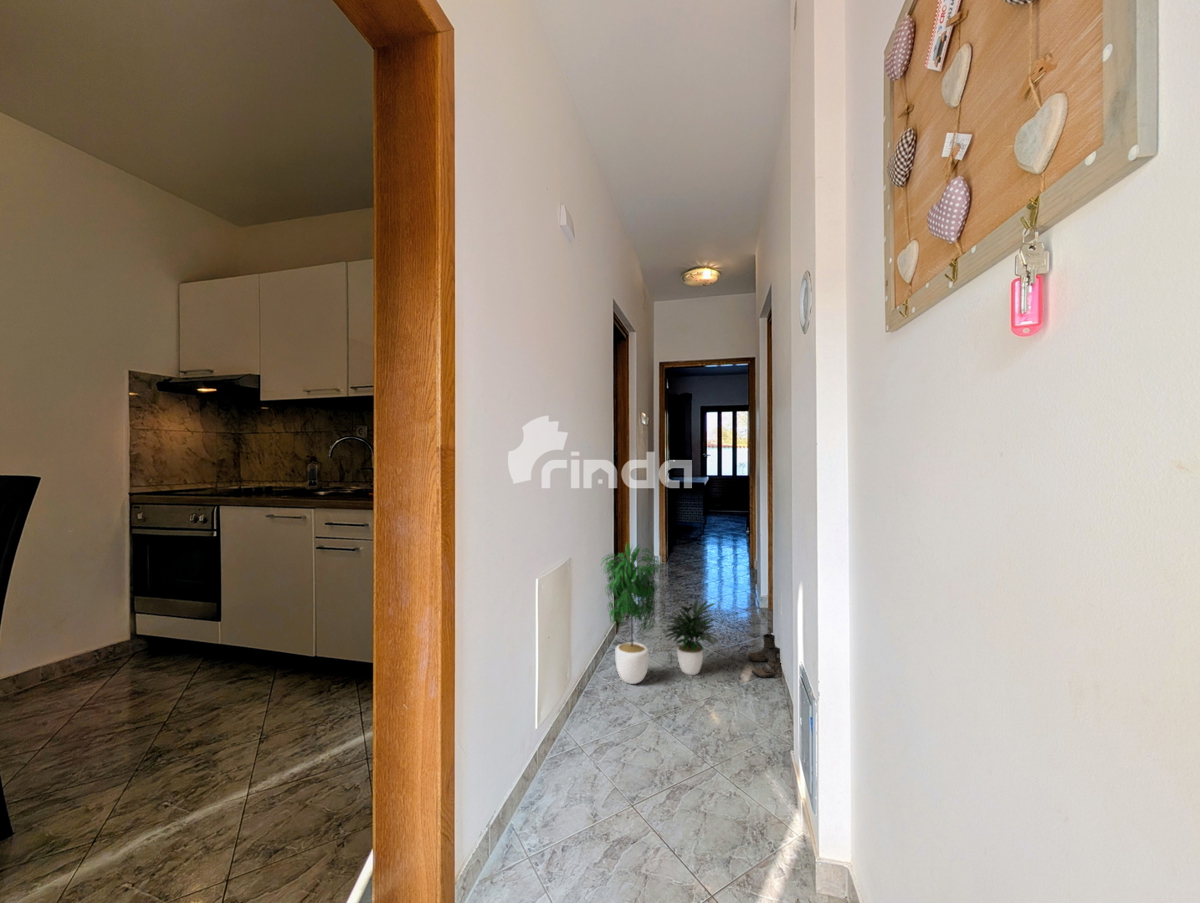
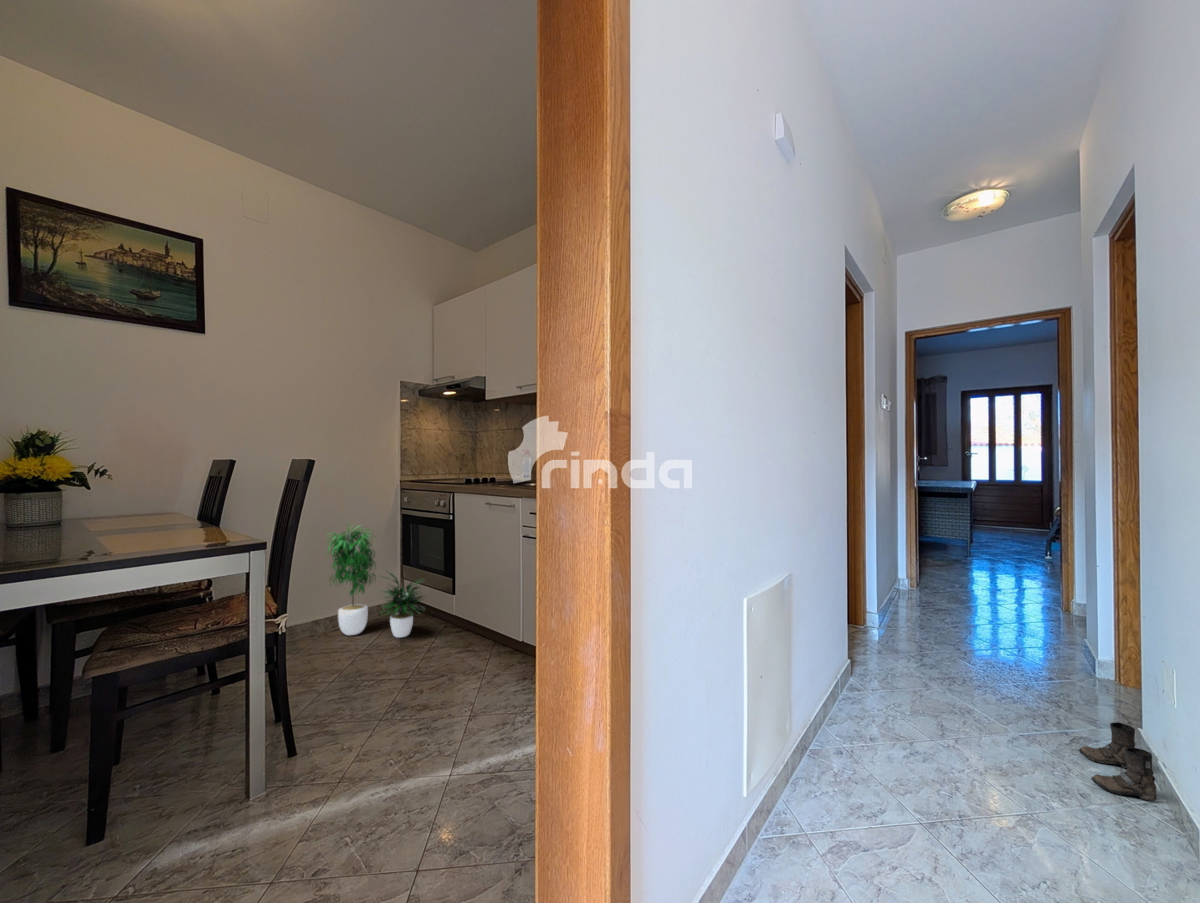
potted plant: present [601,544,718,684] -> present [328,528,423,637]

